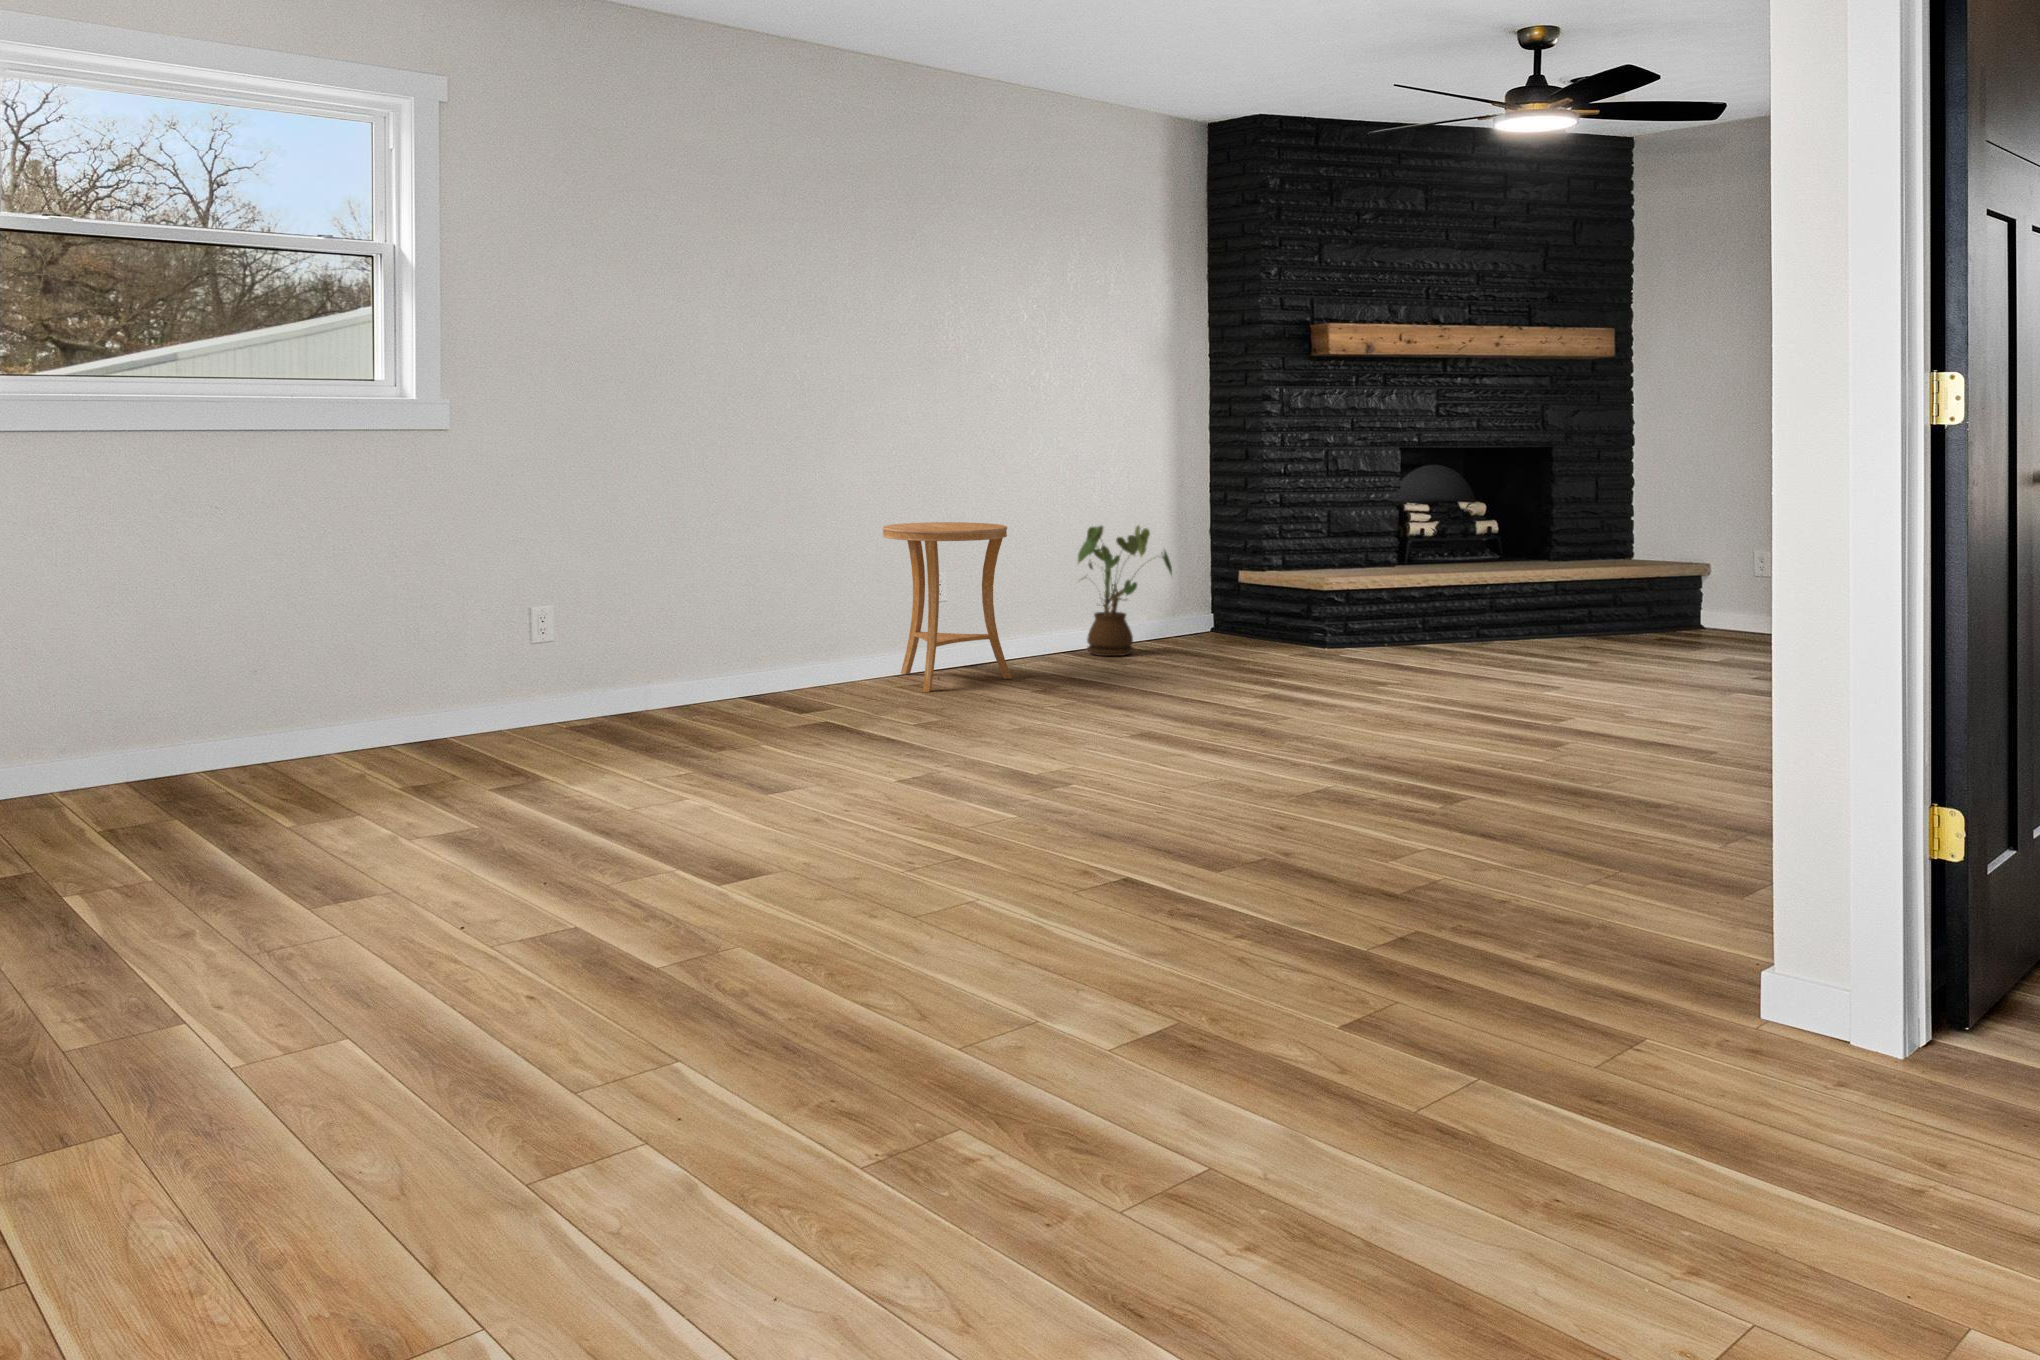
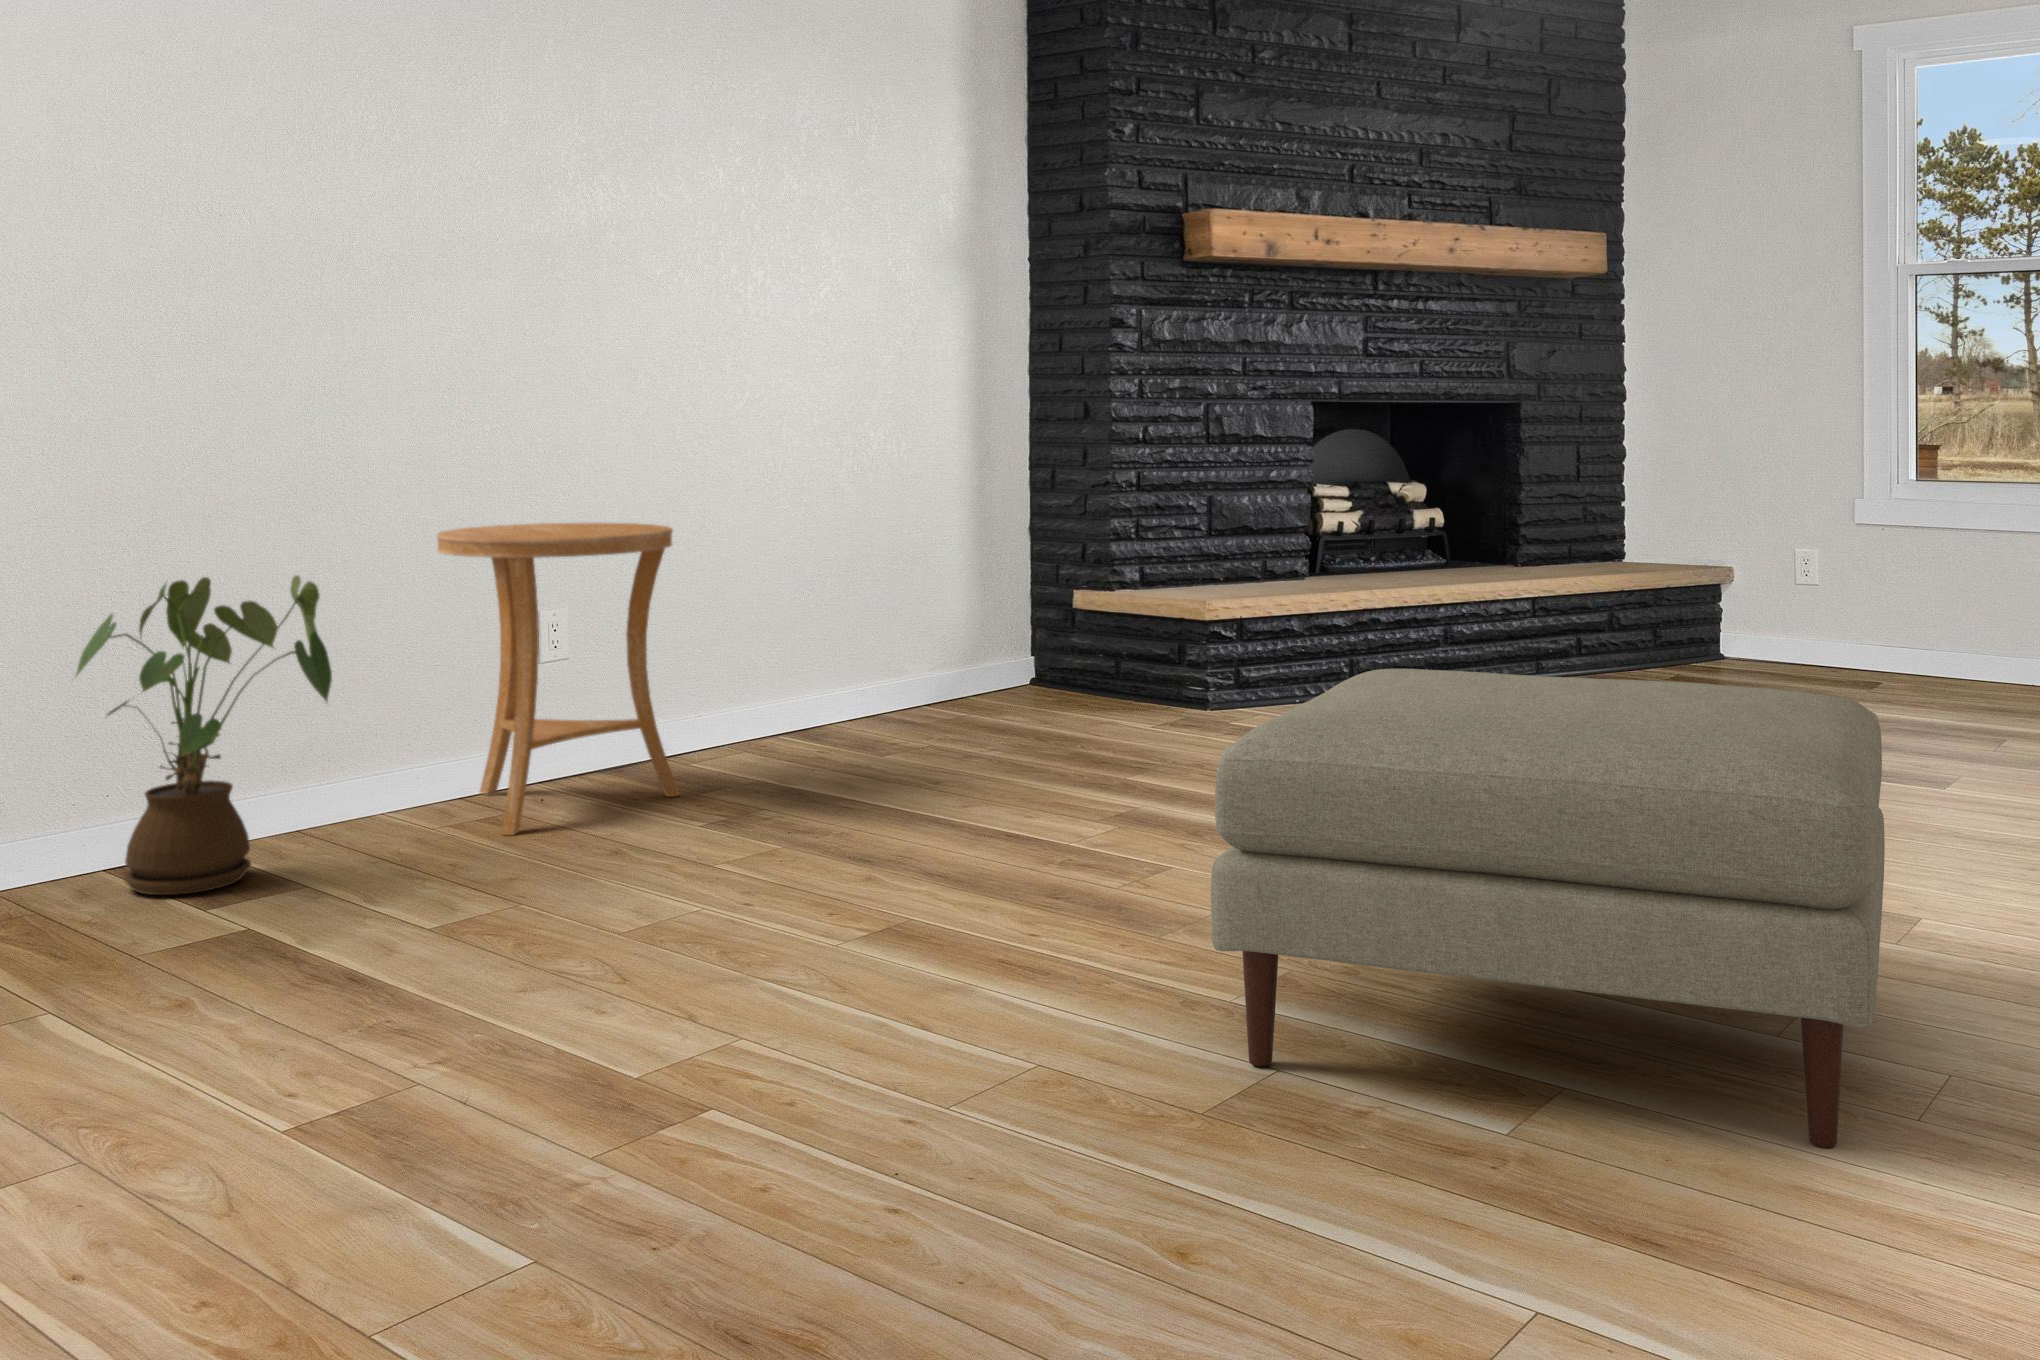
house plant: present [1078,526,1172,656] -> present [76,575,332,895]
ottoman: none [1295,606,1656,822] -> present [1211,669,1885,1148]

